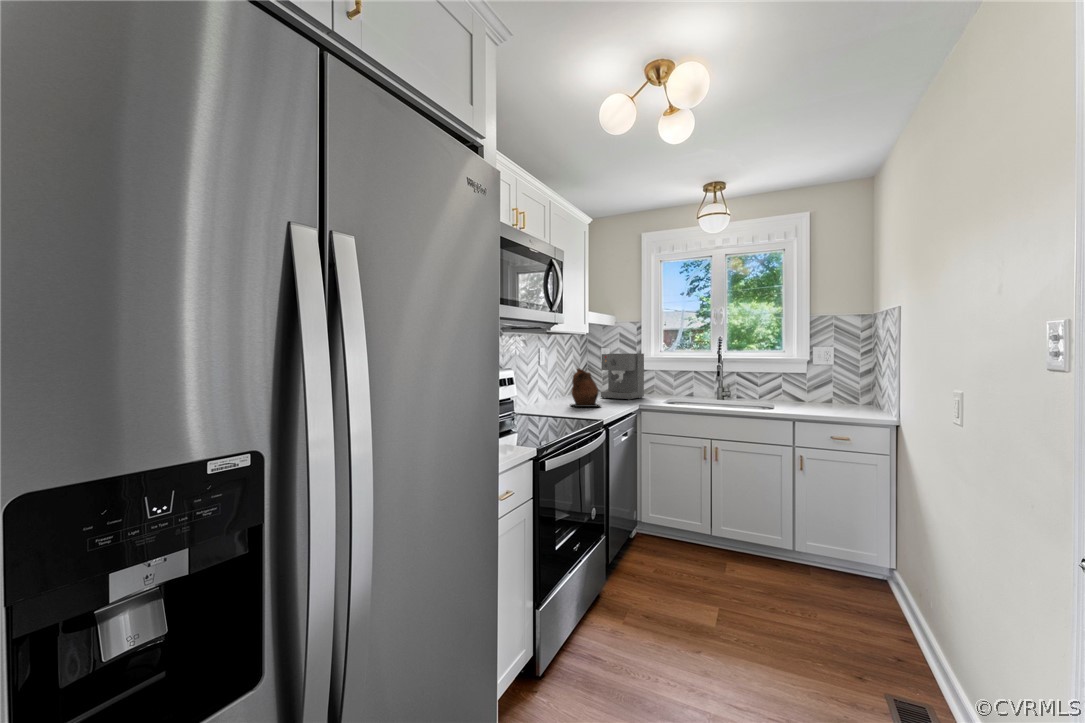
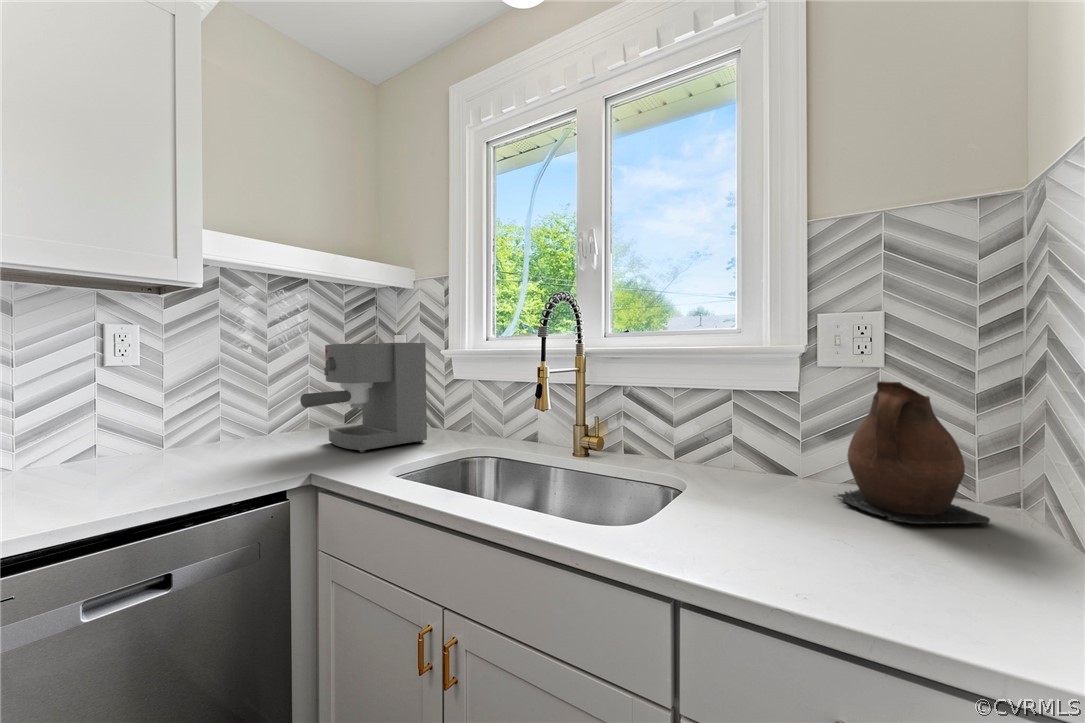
ceramic pitcher: present [570,369,601,407] -> present [838,381,990,524]

